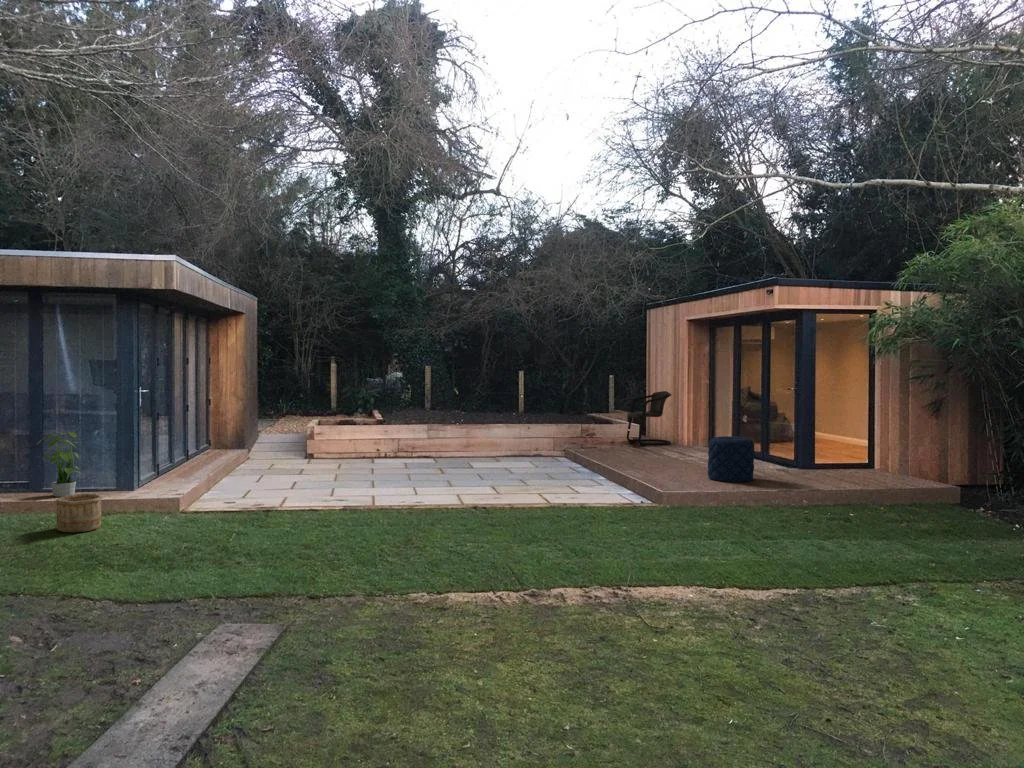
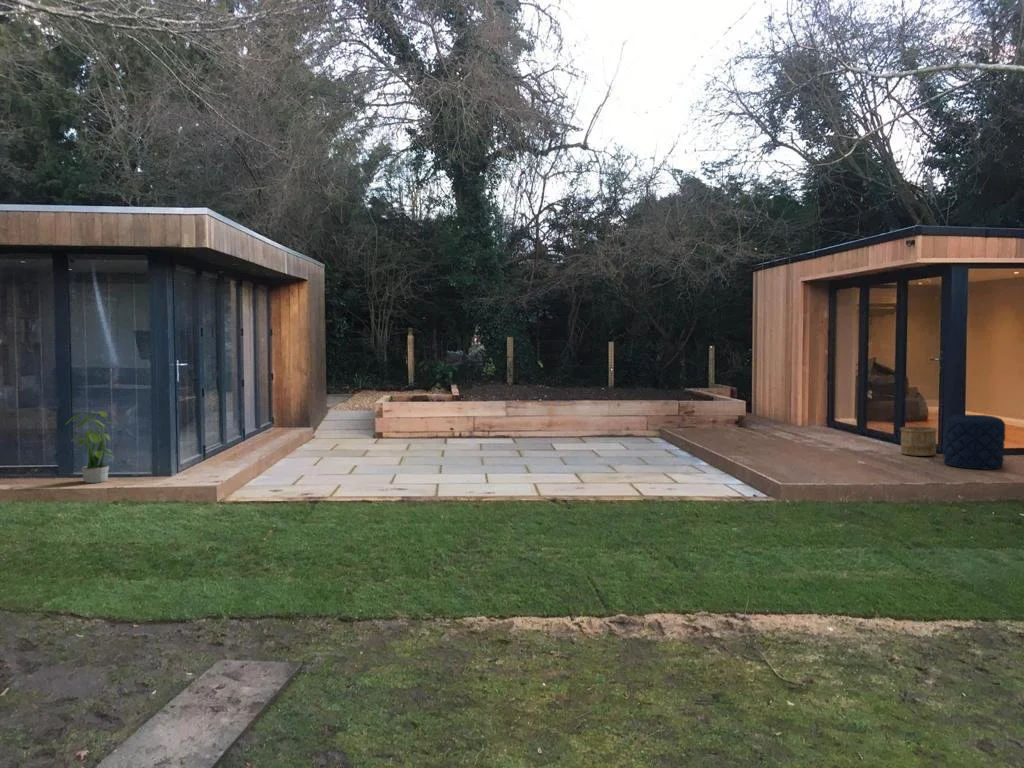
chair: present [627,391,671,446] -> none [731,363,784,426]
pouf: present [708,436,755,482] -> present [943,415,1005,469]
wooden bucket: present [55,494,102,533] -> present [900,426,937,456]

